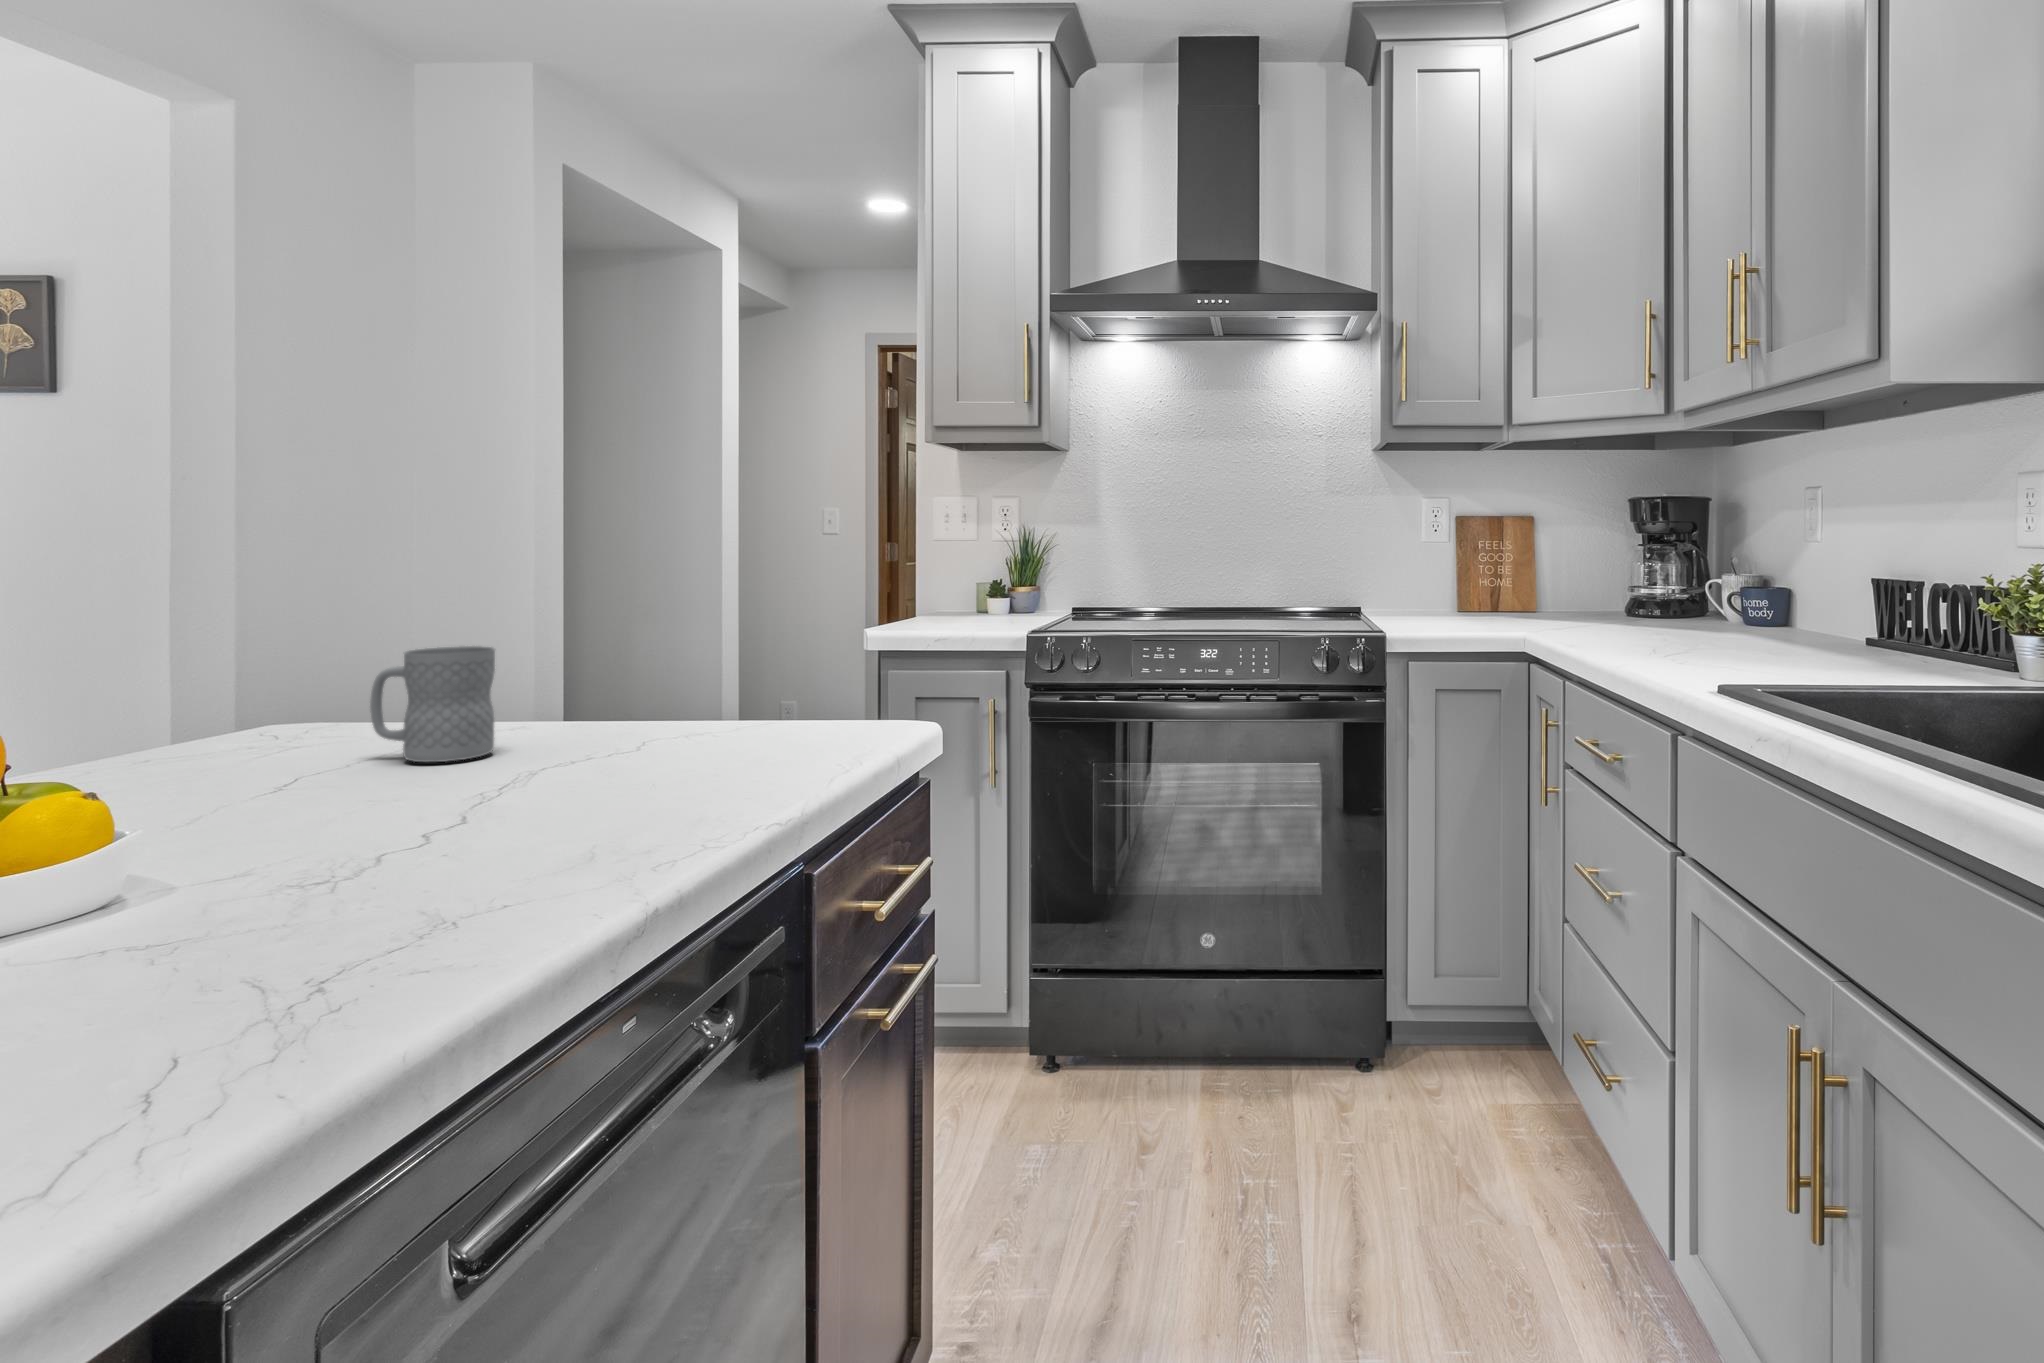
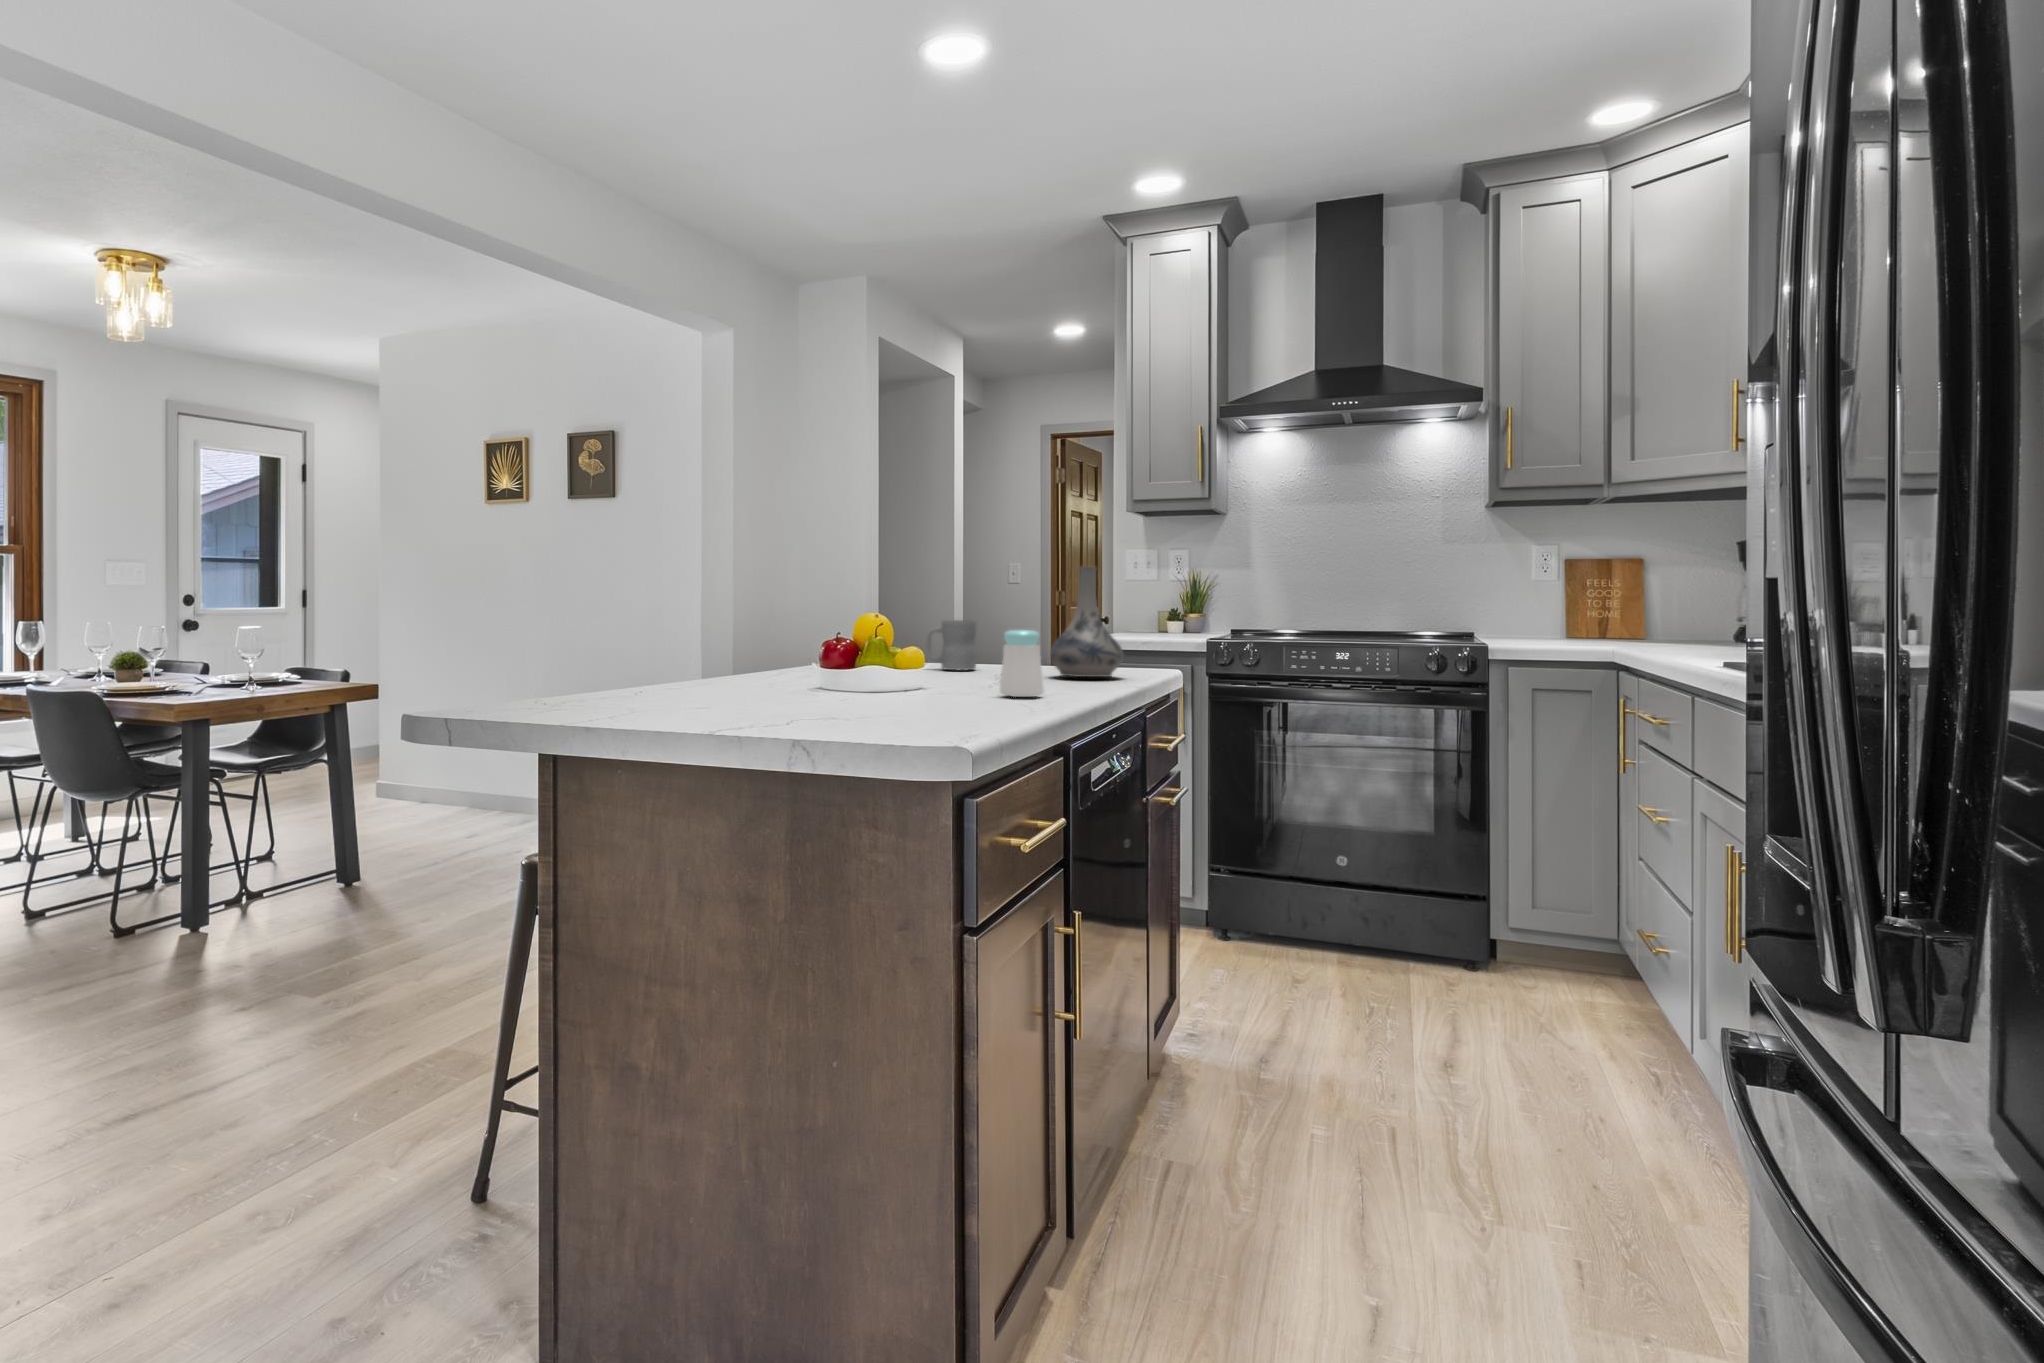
decorative vase: none [621,539,790,784] -> present [1050,566,1123,677]
salt shaker: none [269,740,424,955] -> present [1000,630,1044,697]

